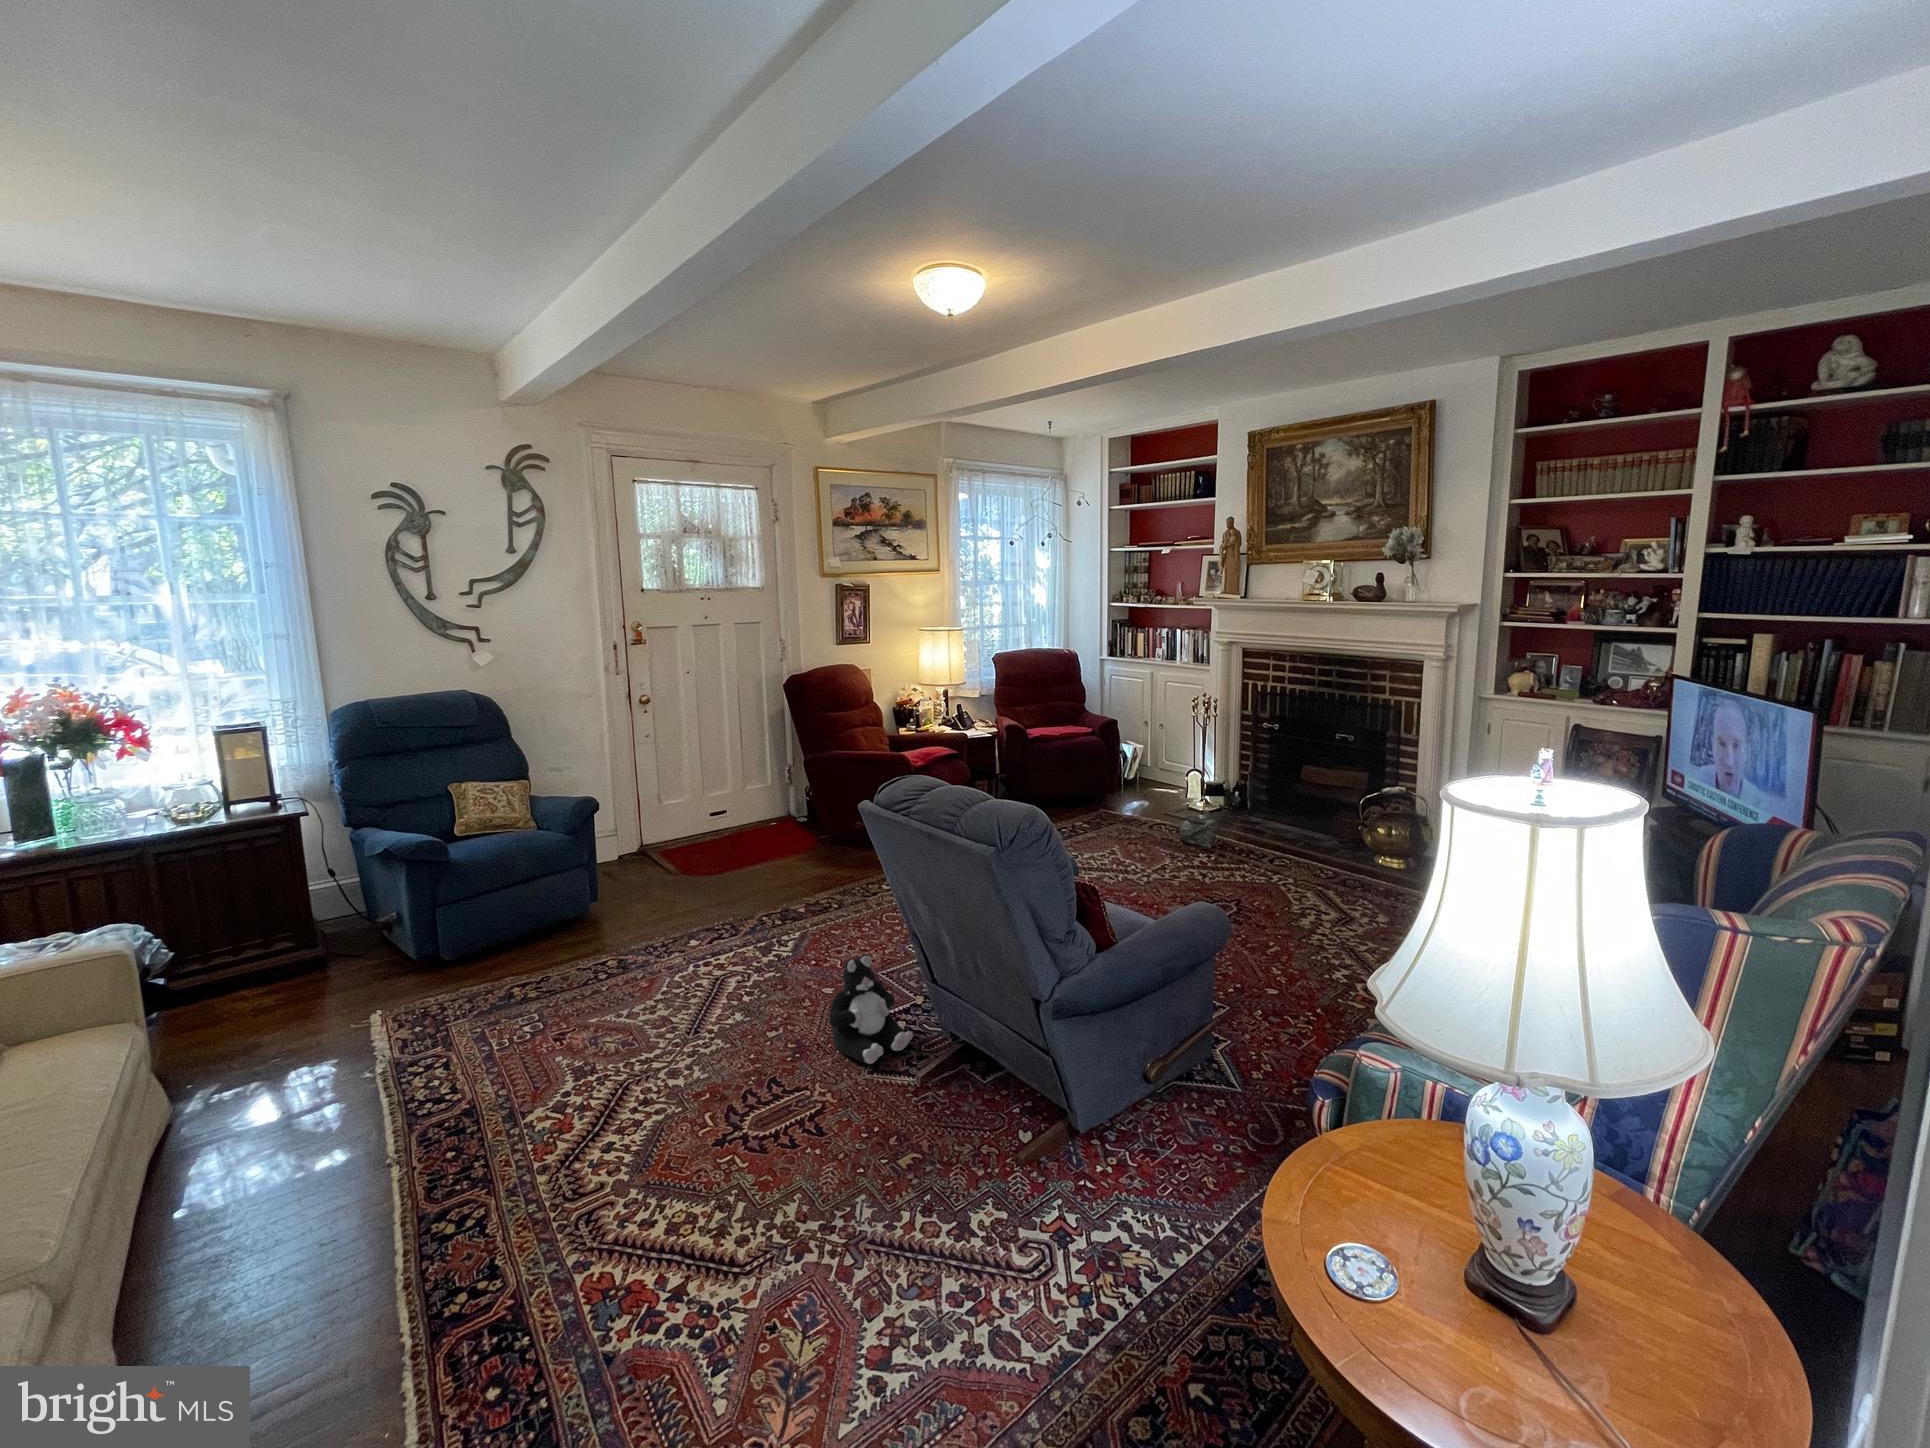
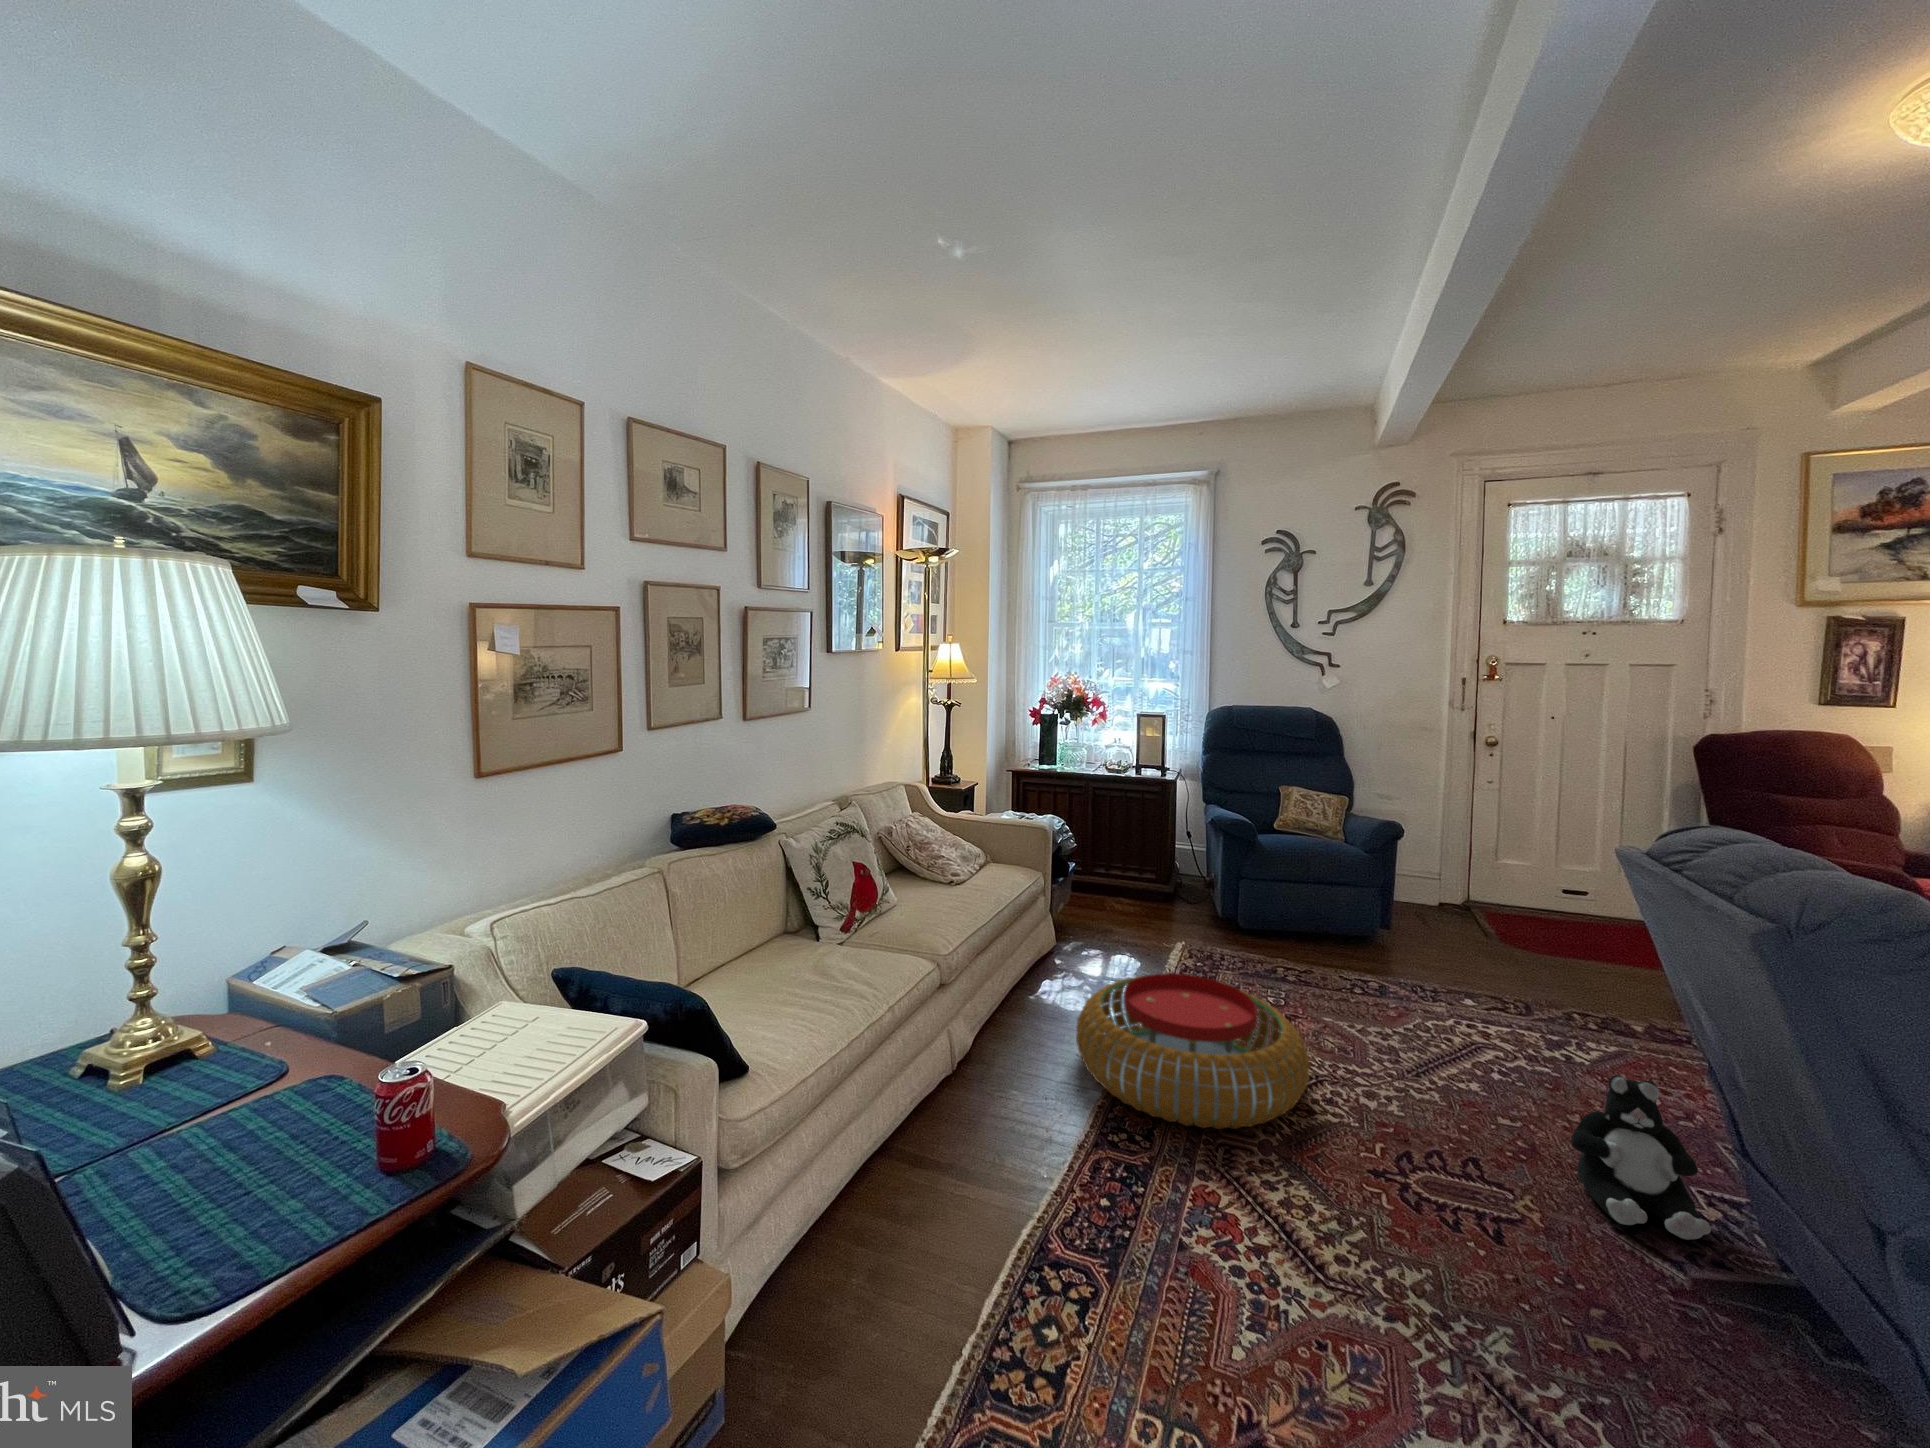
pouf: none [314,1039,631,1262] -> present [1076,973,1309,1129]

